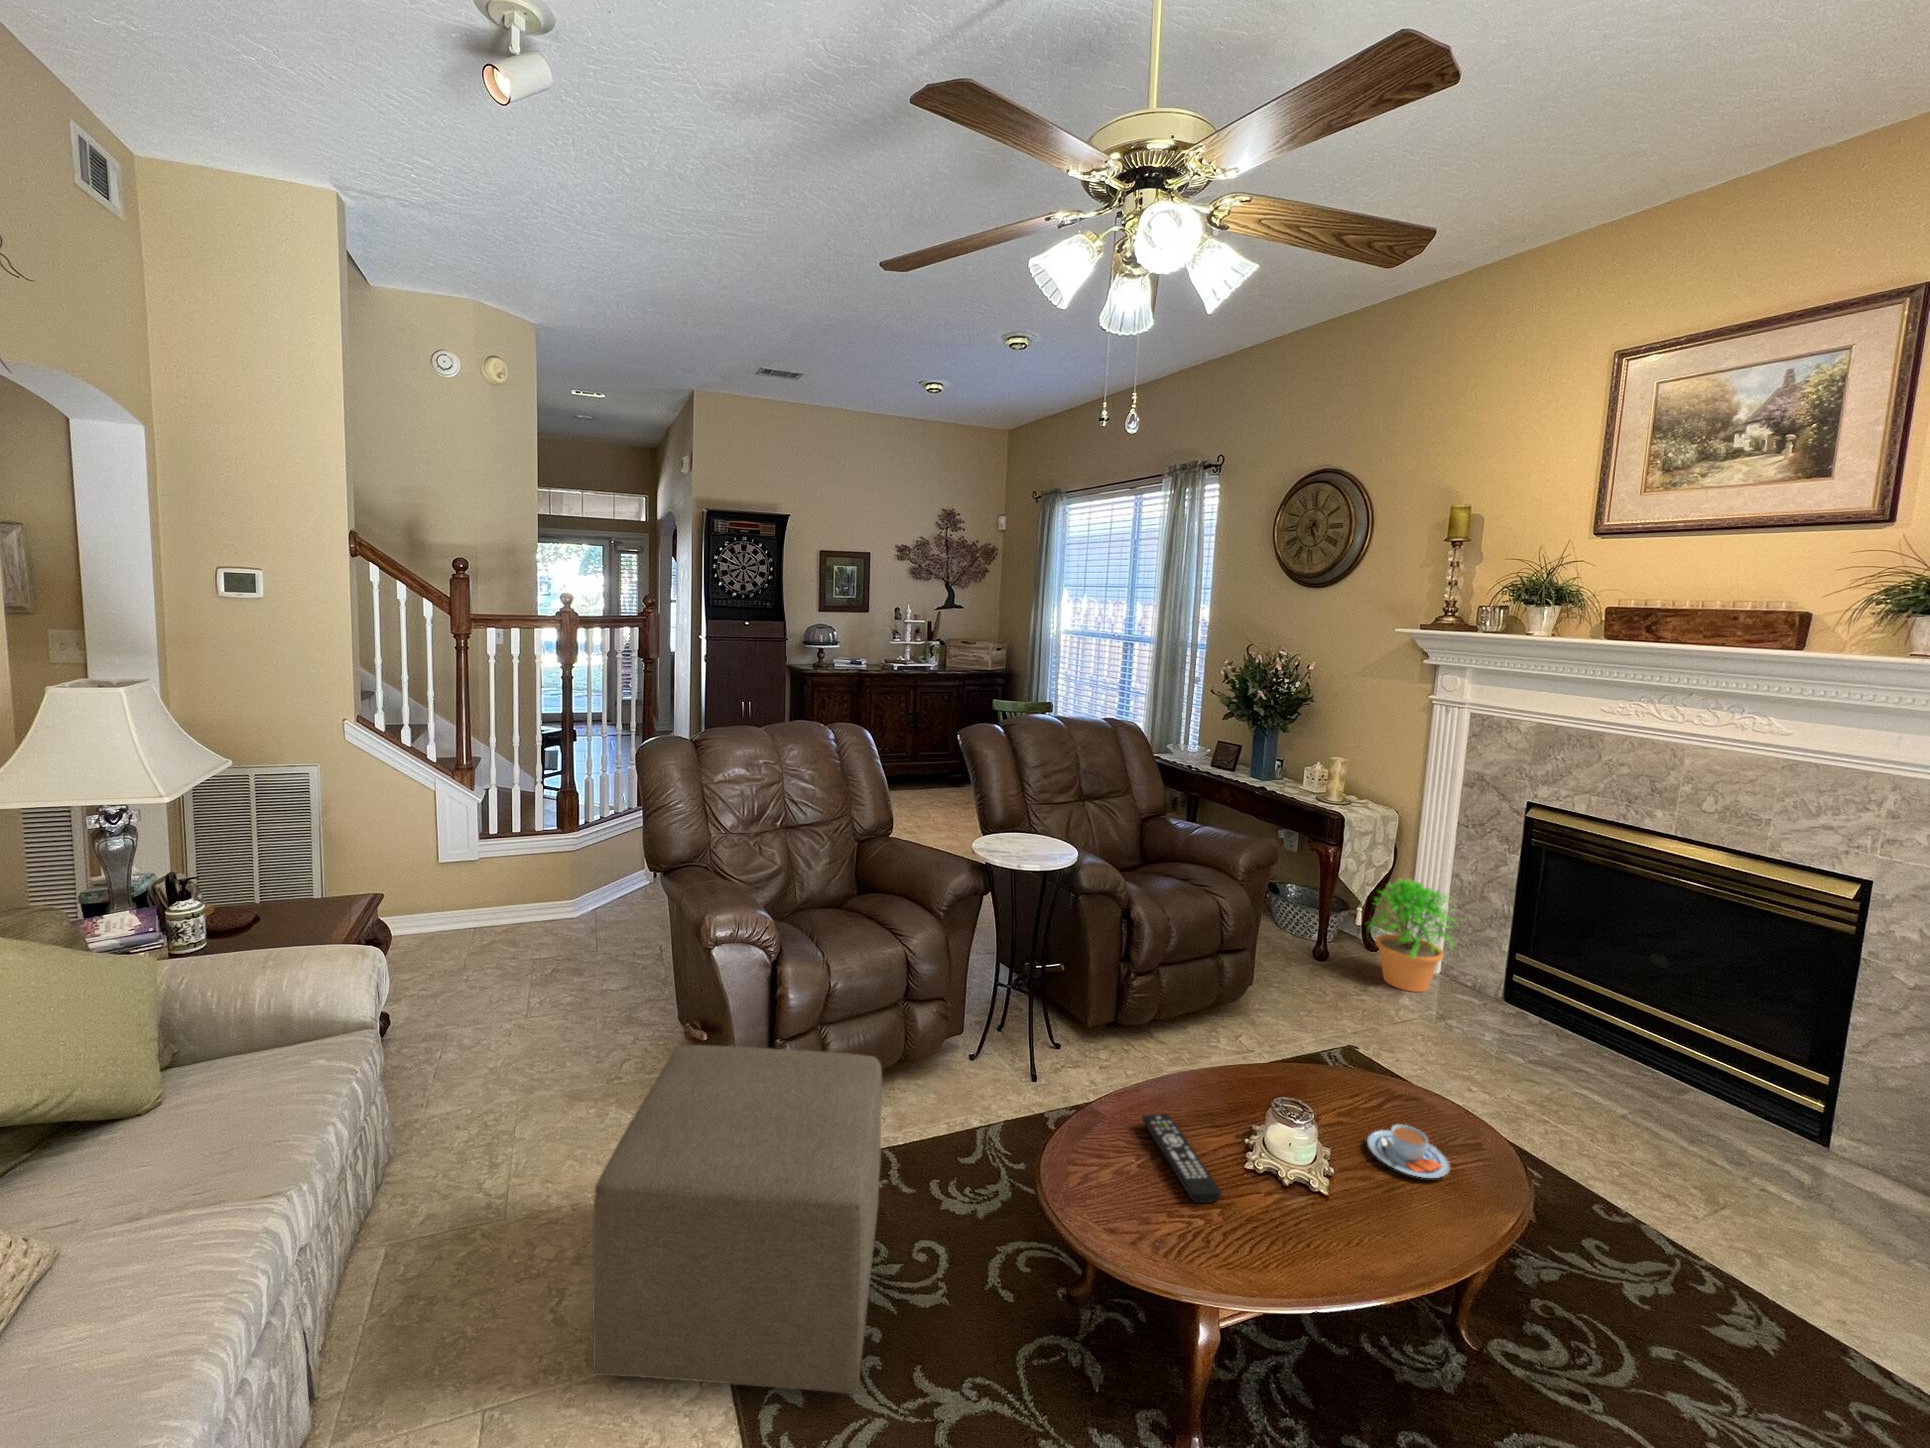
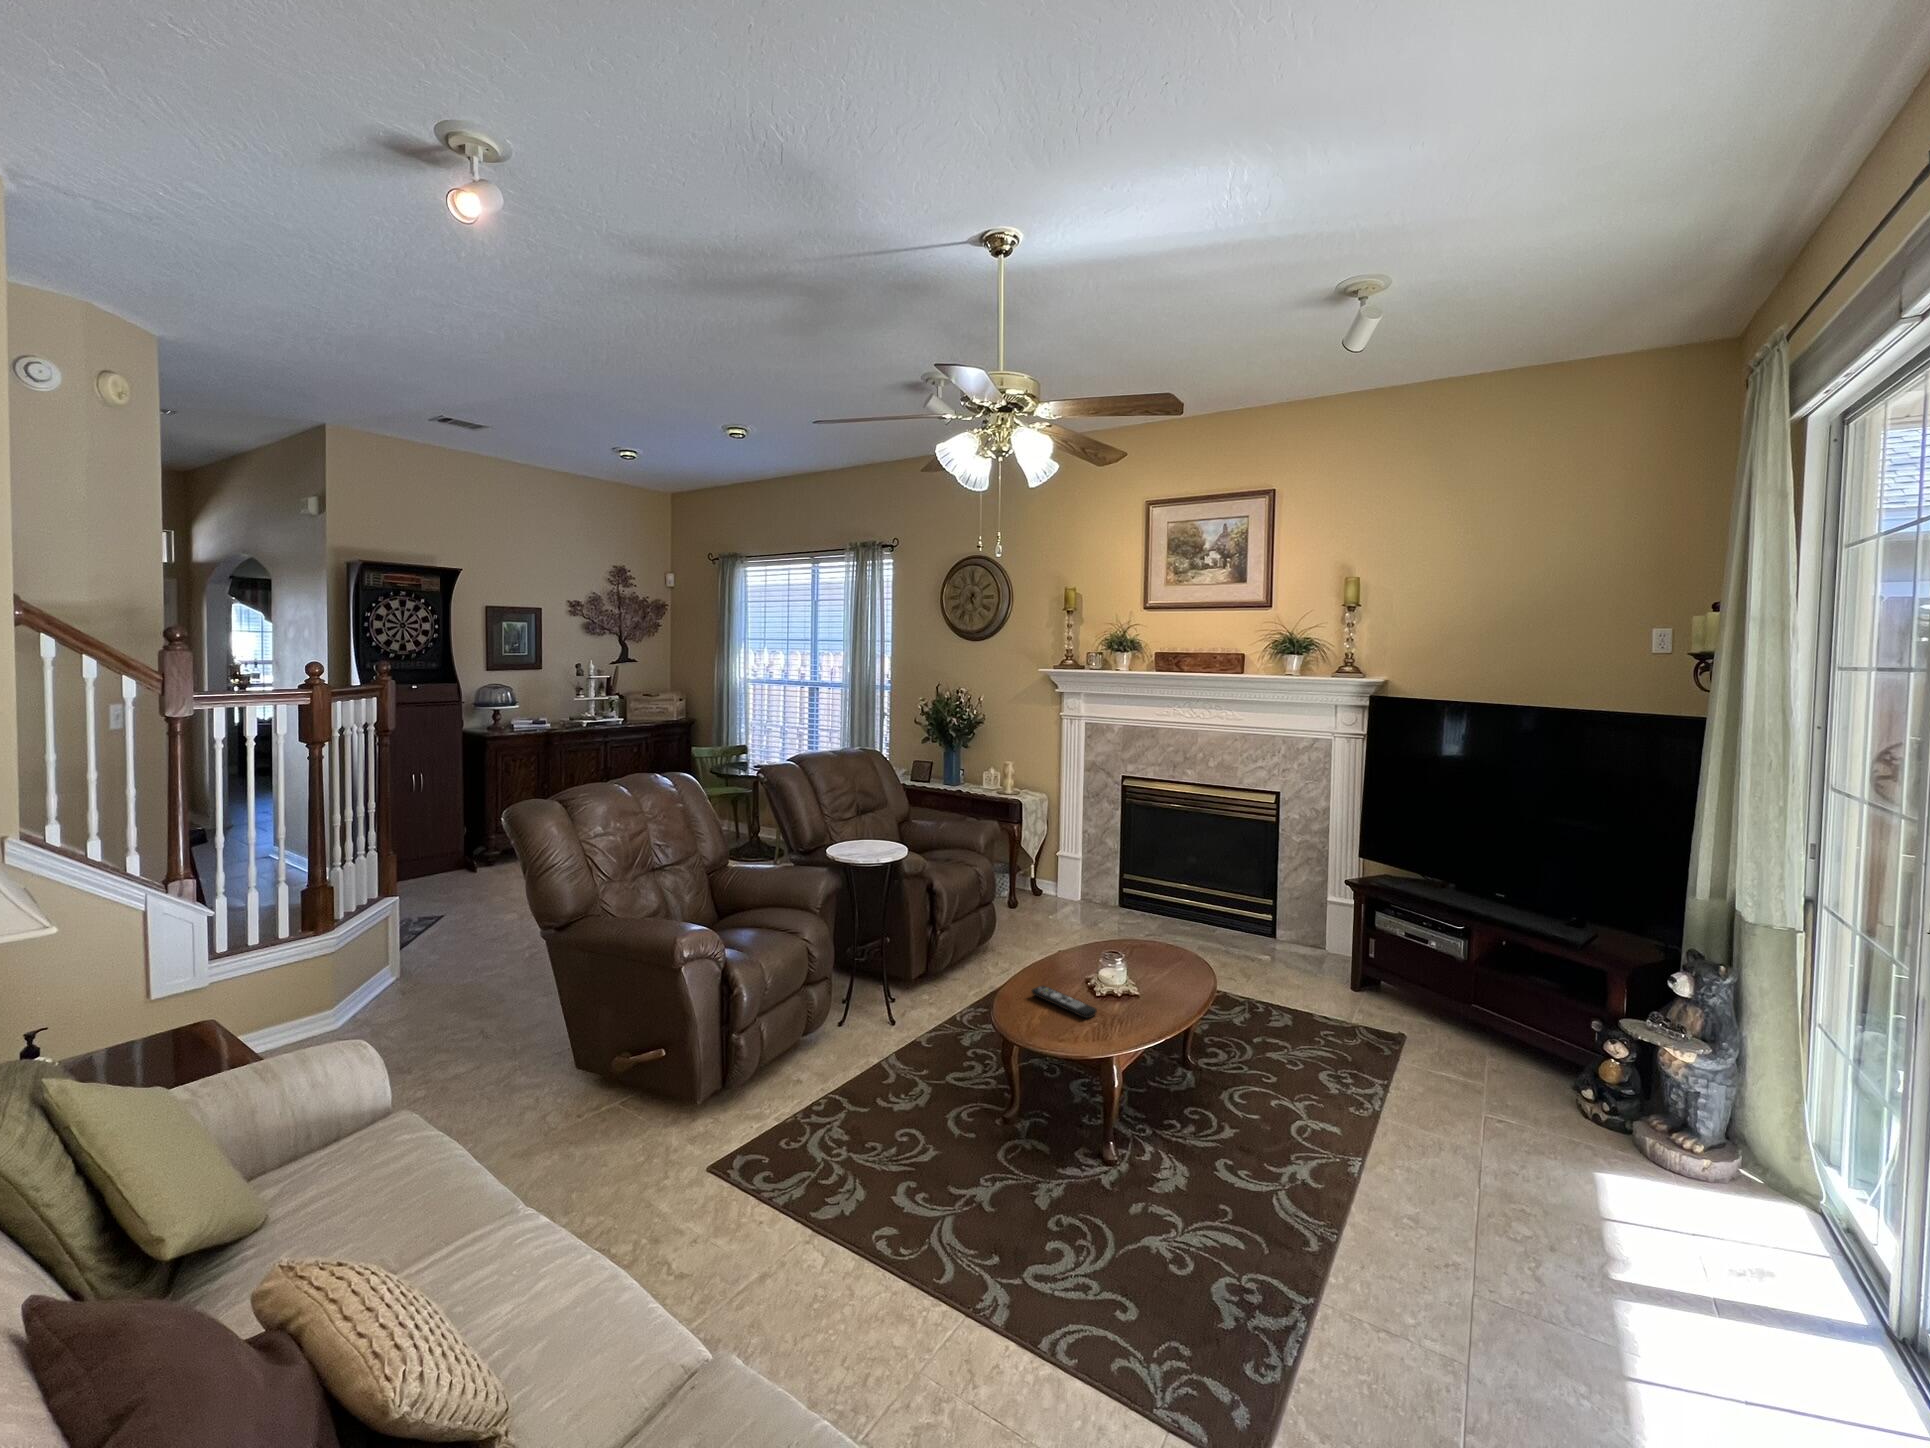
potted plant: present [1369,879,1460,992] -> none [1041,837,1096,913]
ottoman: present [592,1045,882,1394] -> none [701,1006,933,1275]
teacup: present [1367,1125,1450,1178] -> none [1138,954,1179,977]

